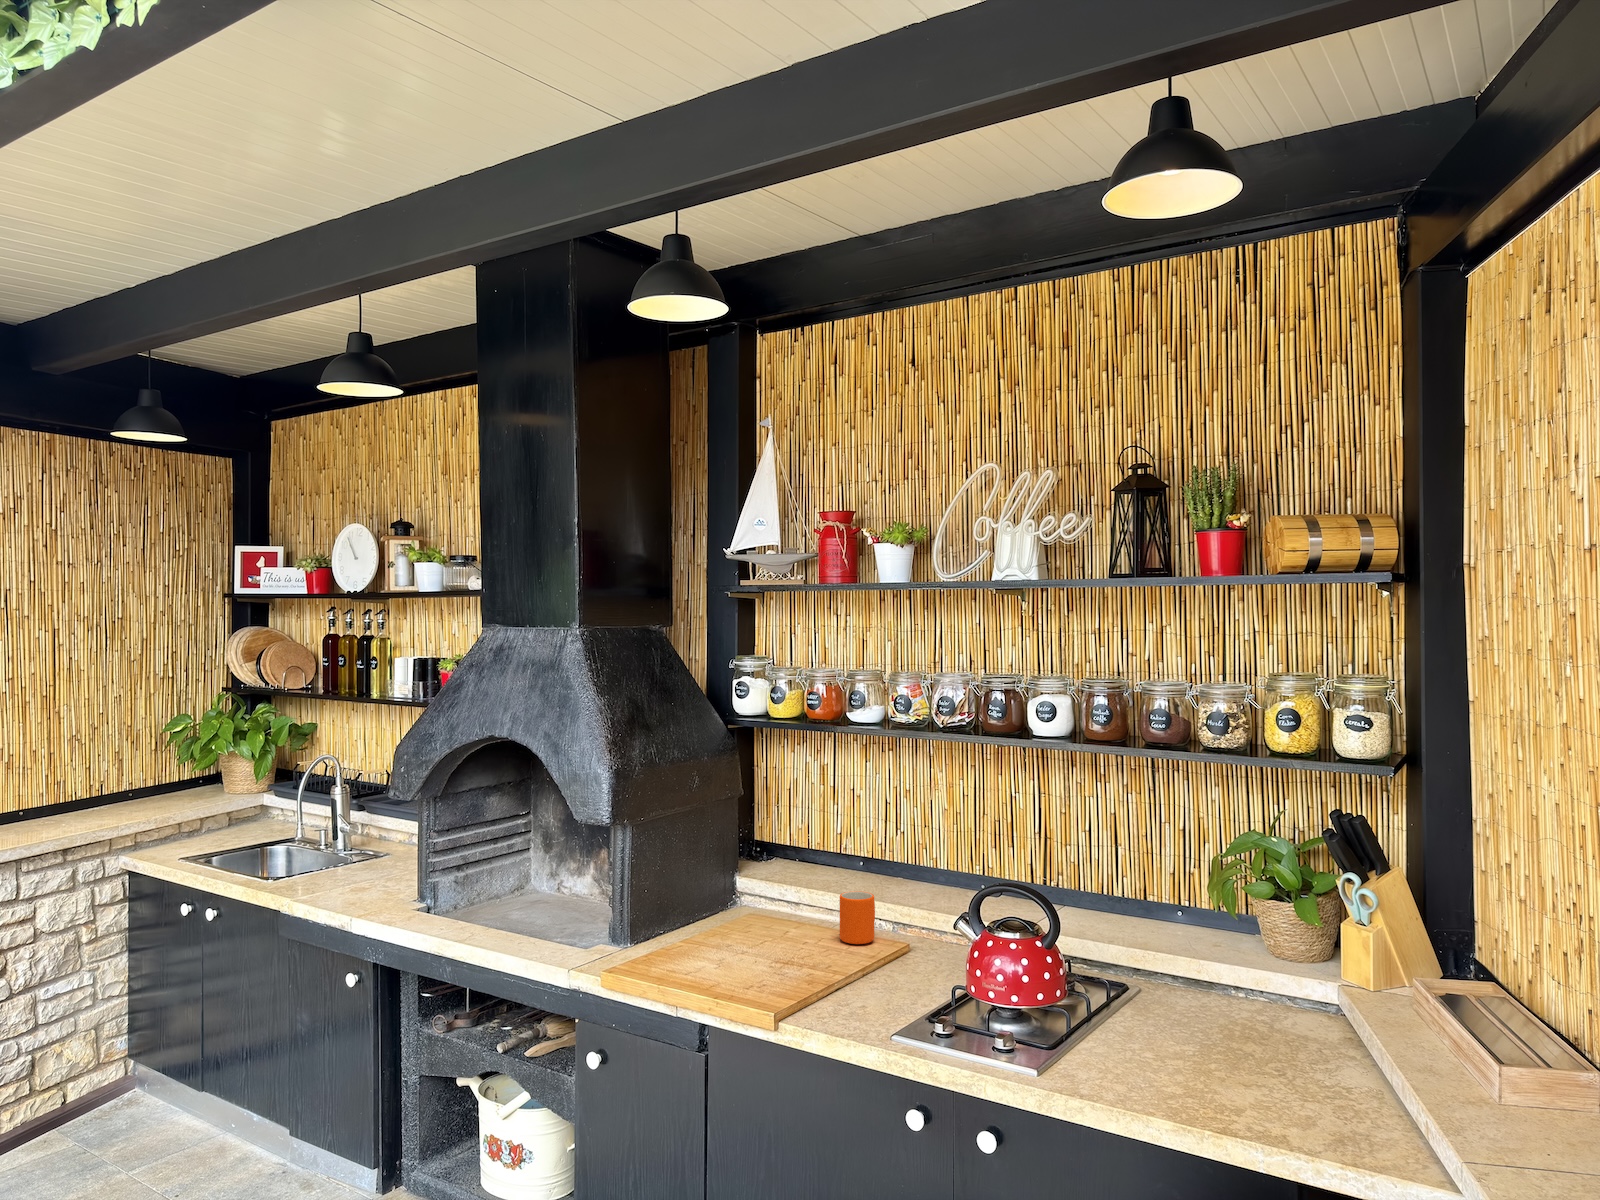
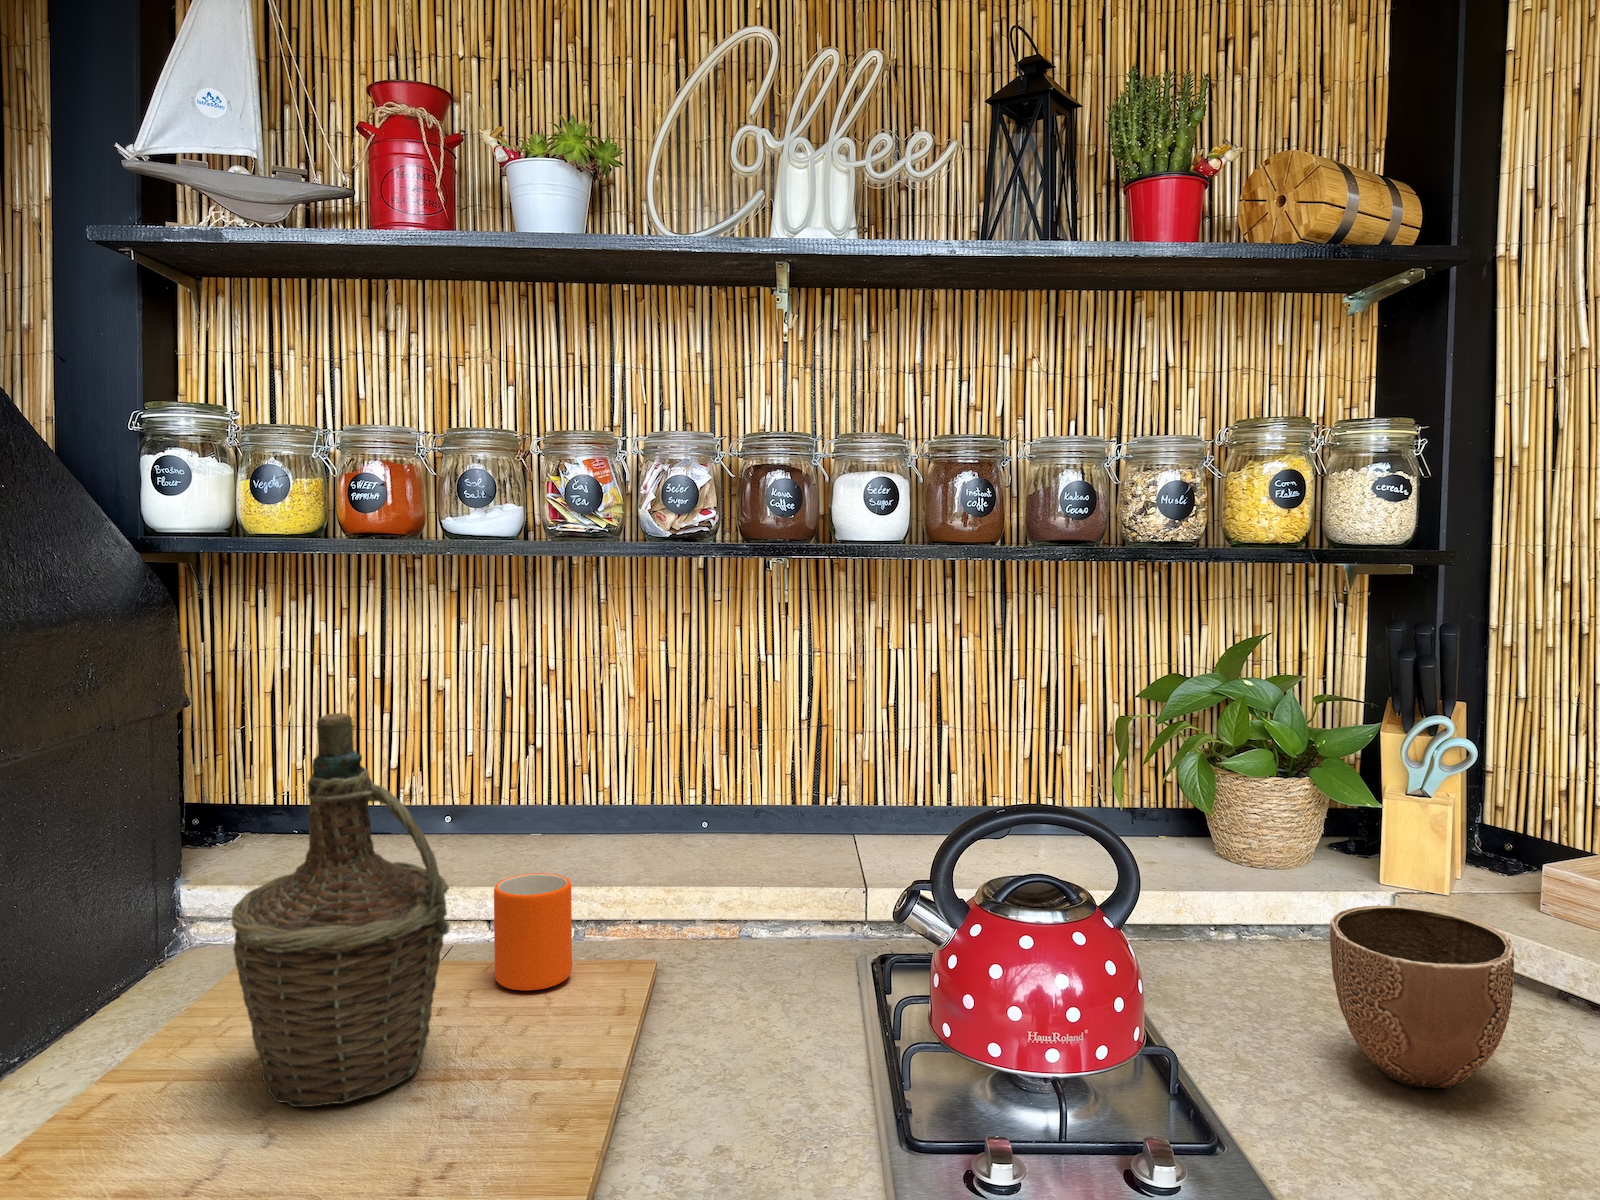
bottle: none [723,810,801,961] -> present [232,713,450,1107]
decorative bowl: none [1168,966,1258,1063] -> present [1330,904,1514,1088]

